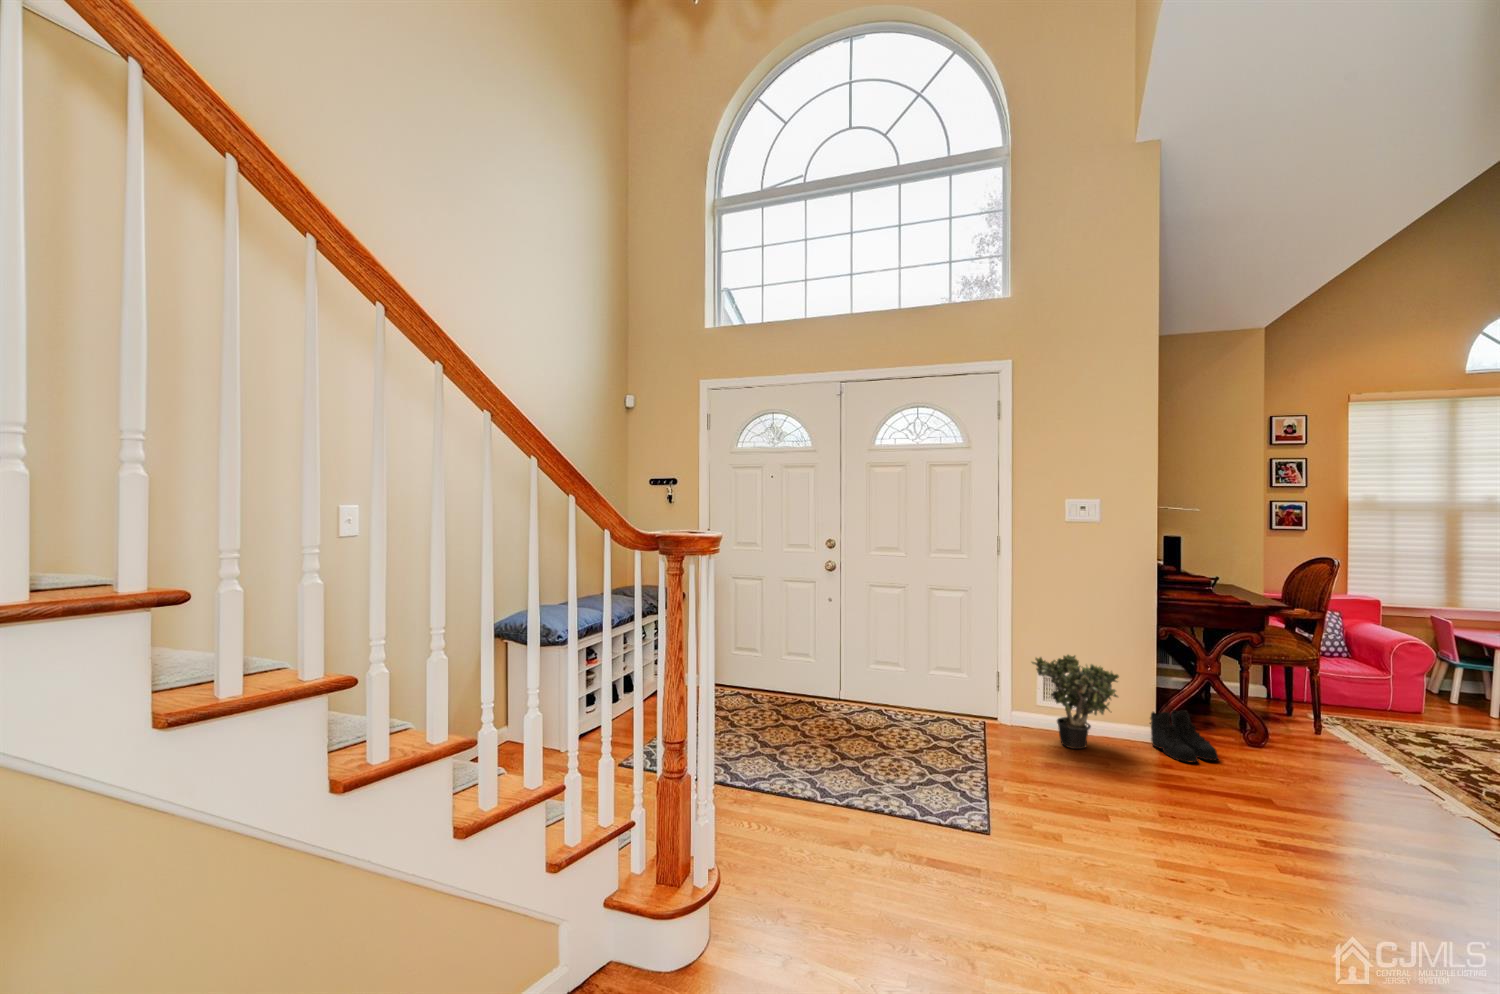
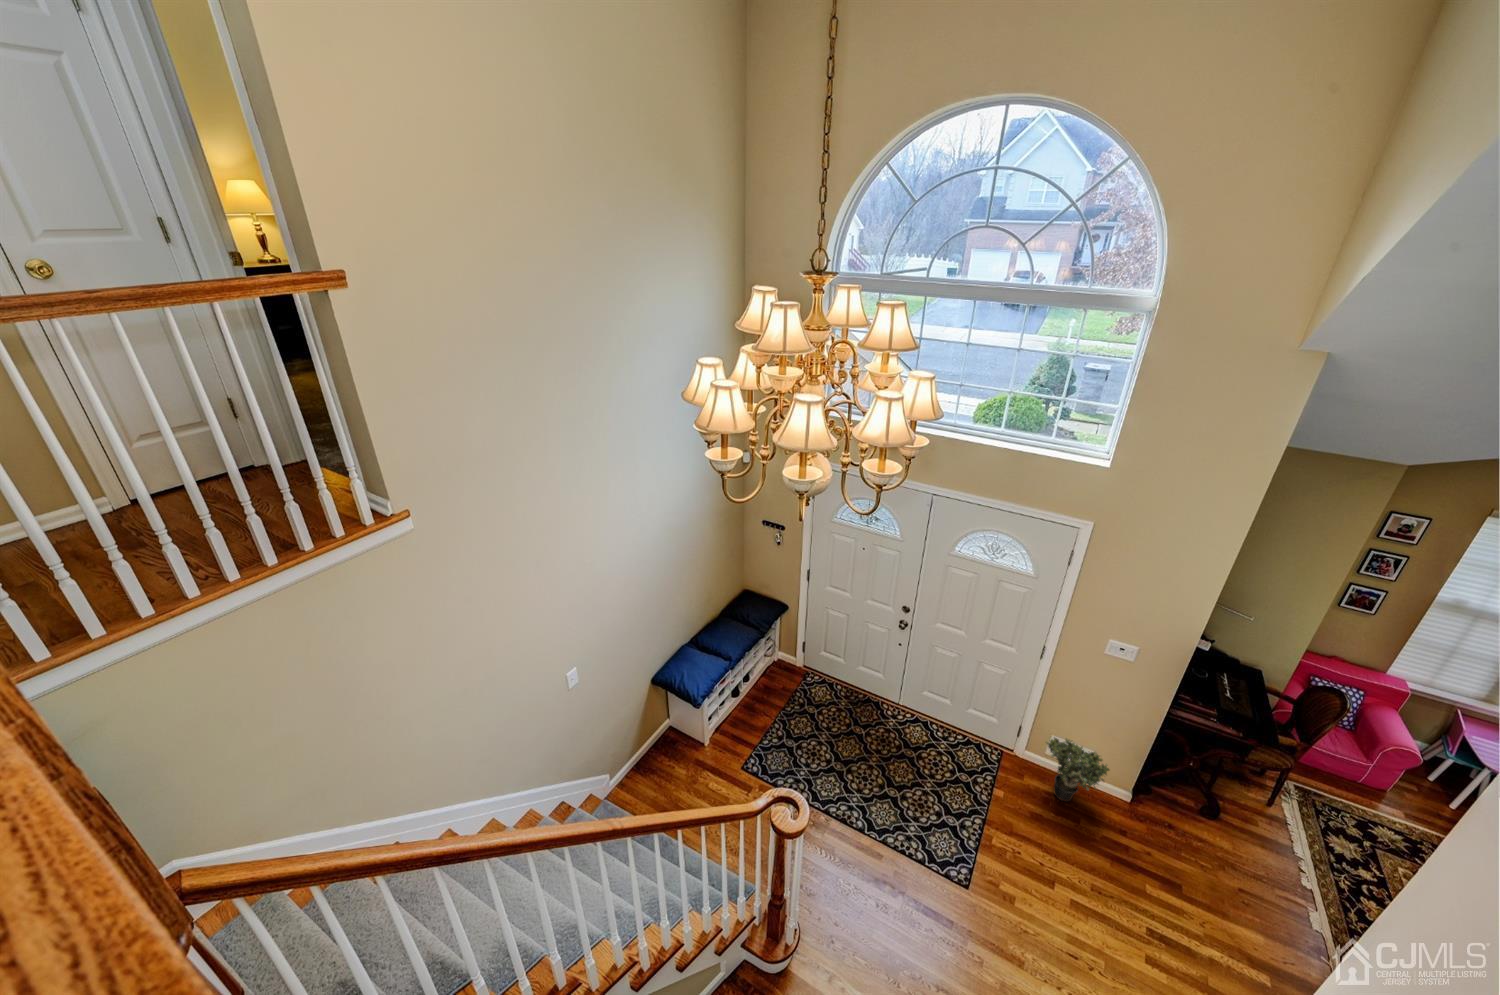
boots: present [1150,710,1218,763] -> none [1123,788,1167,837]

